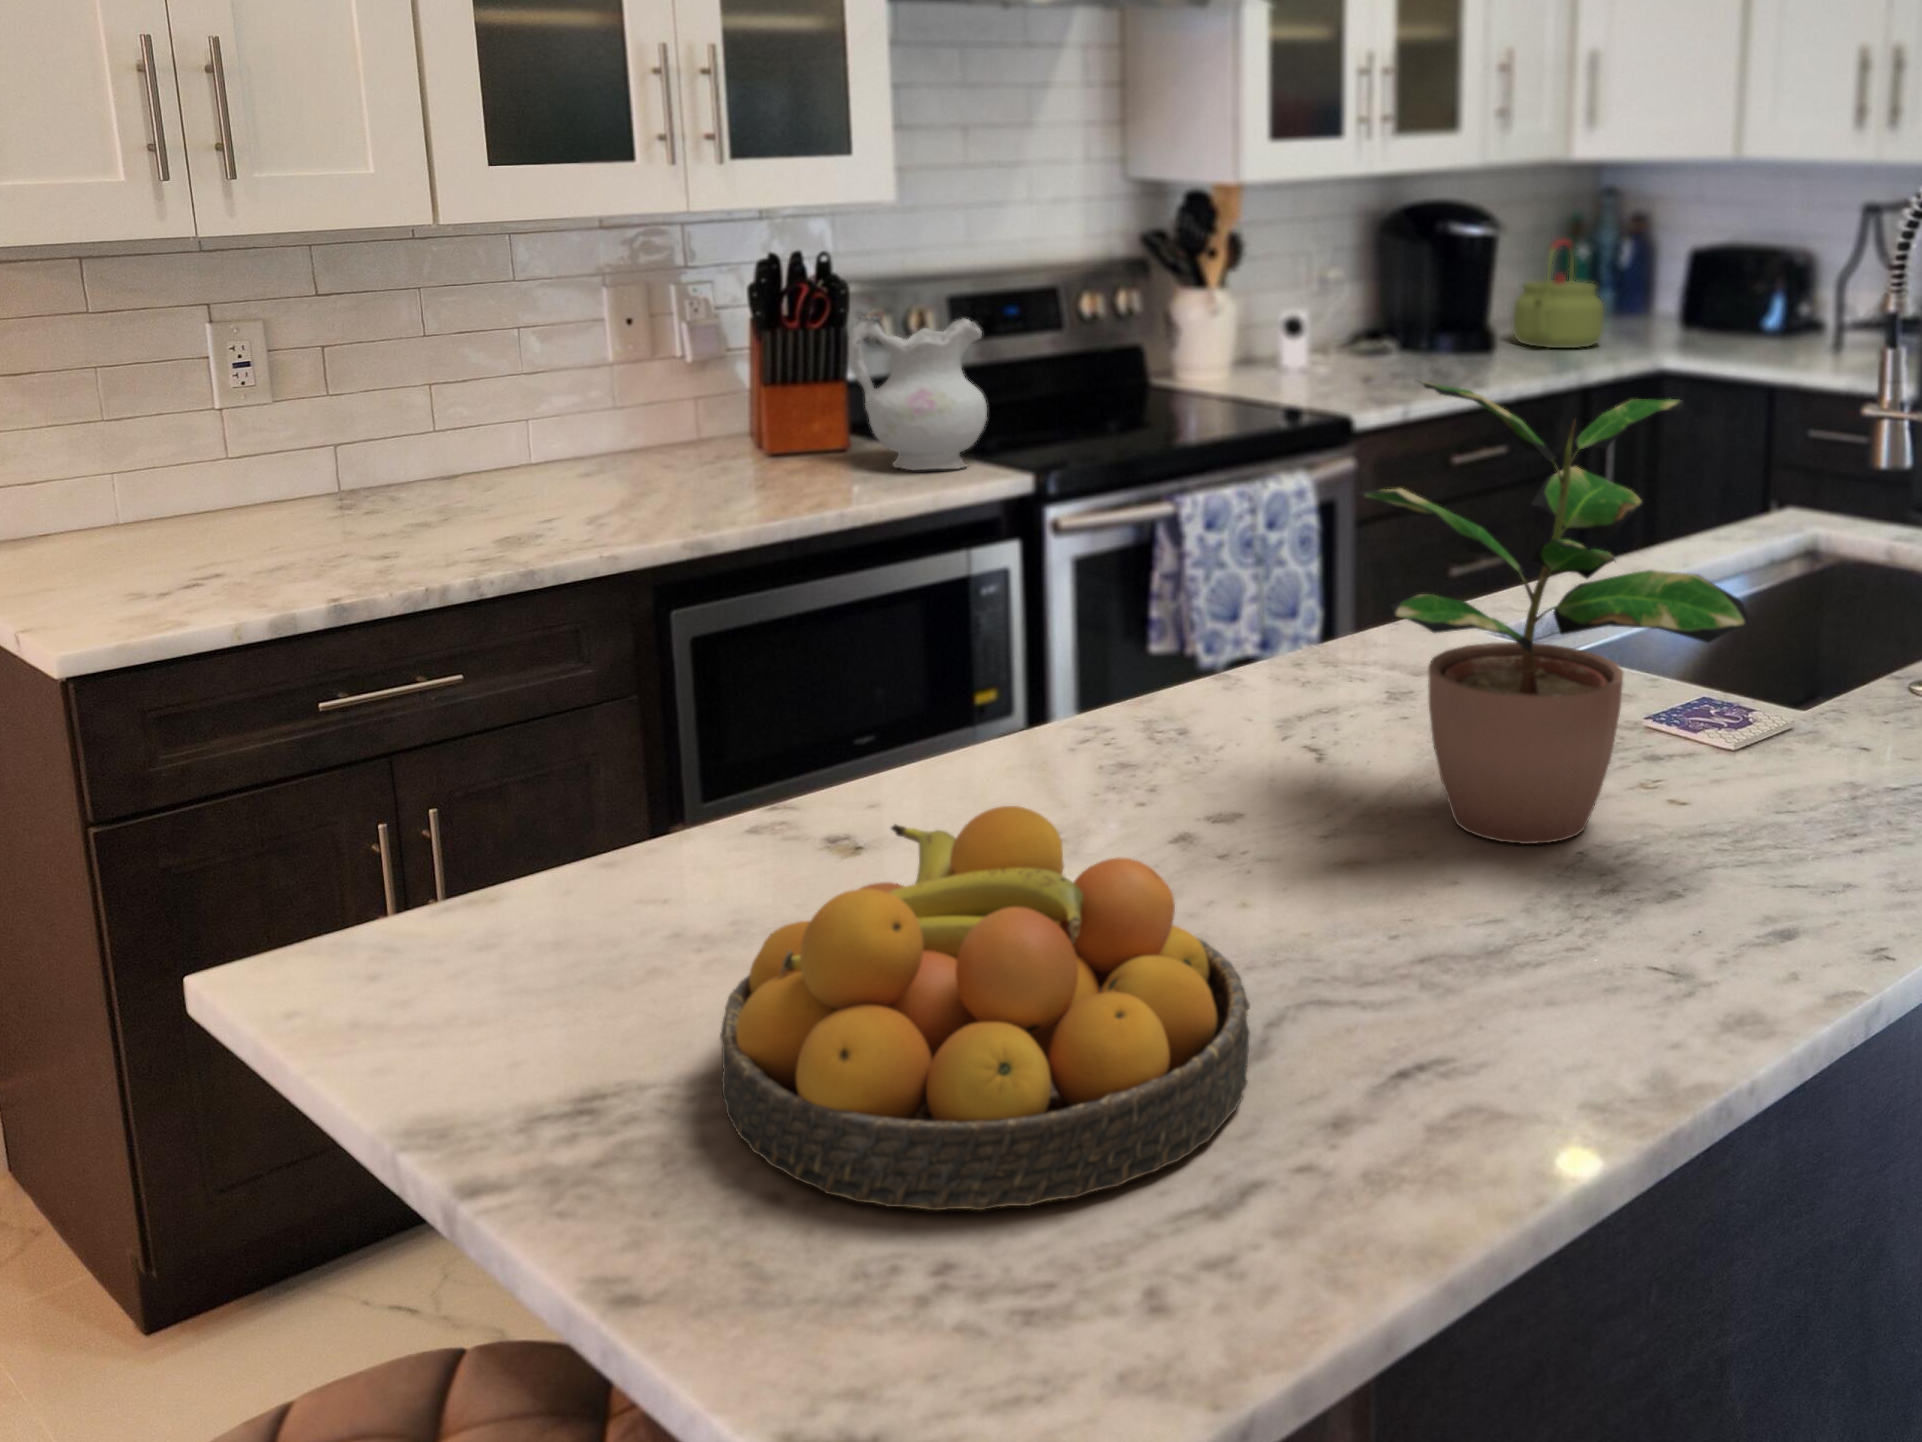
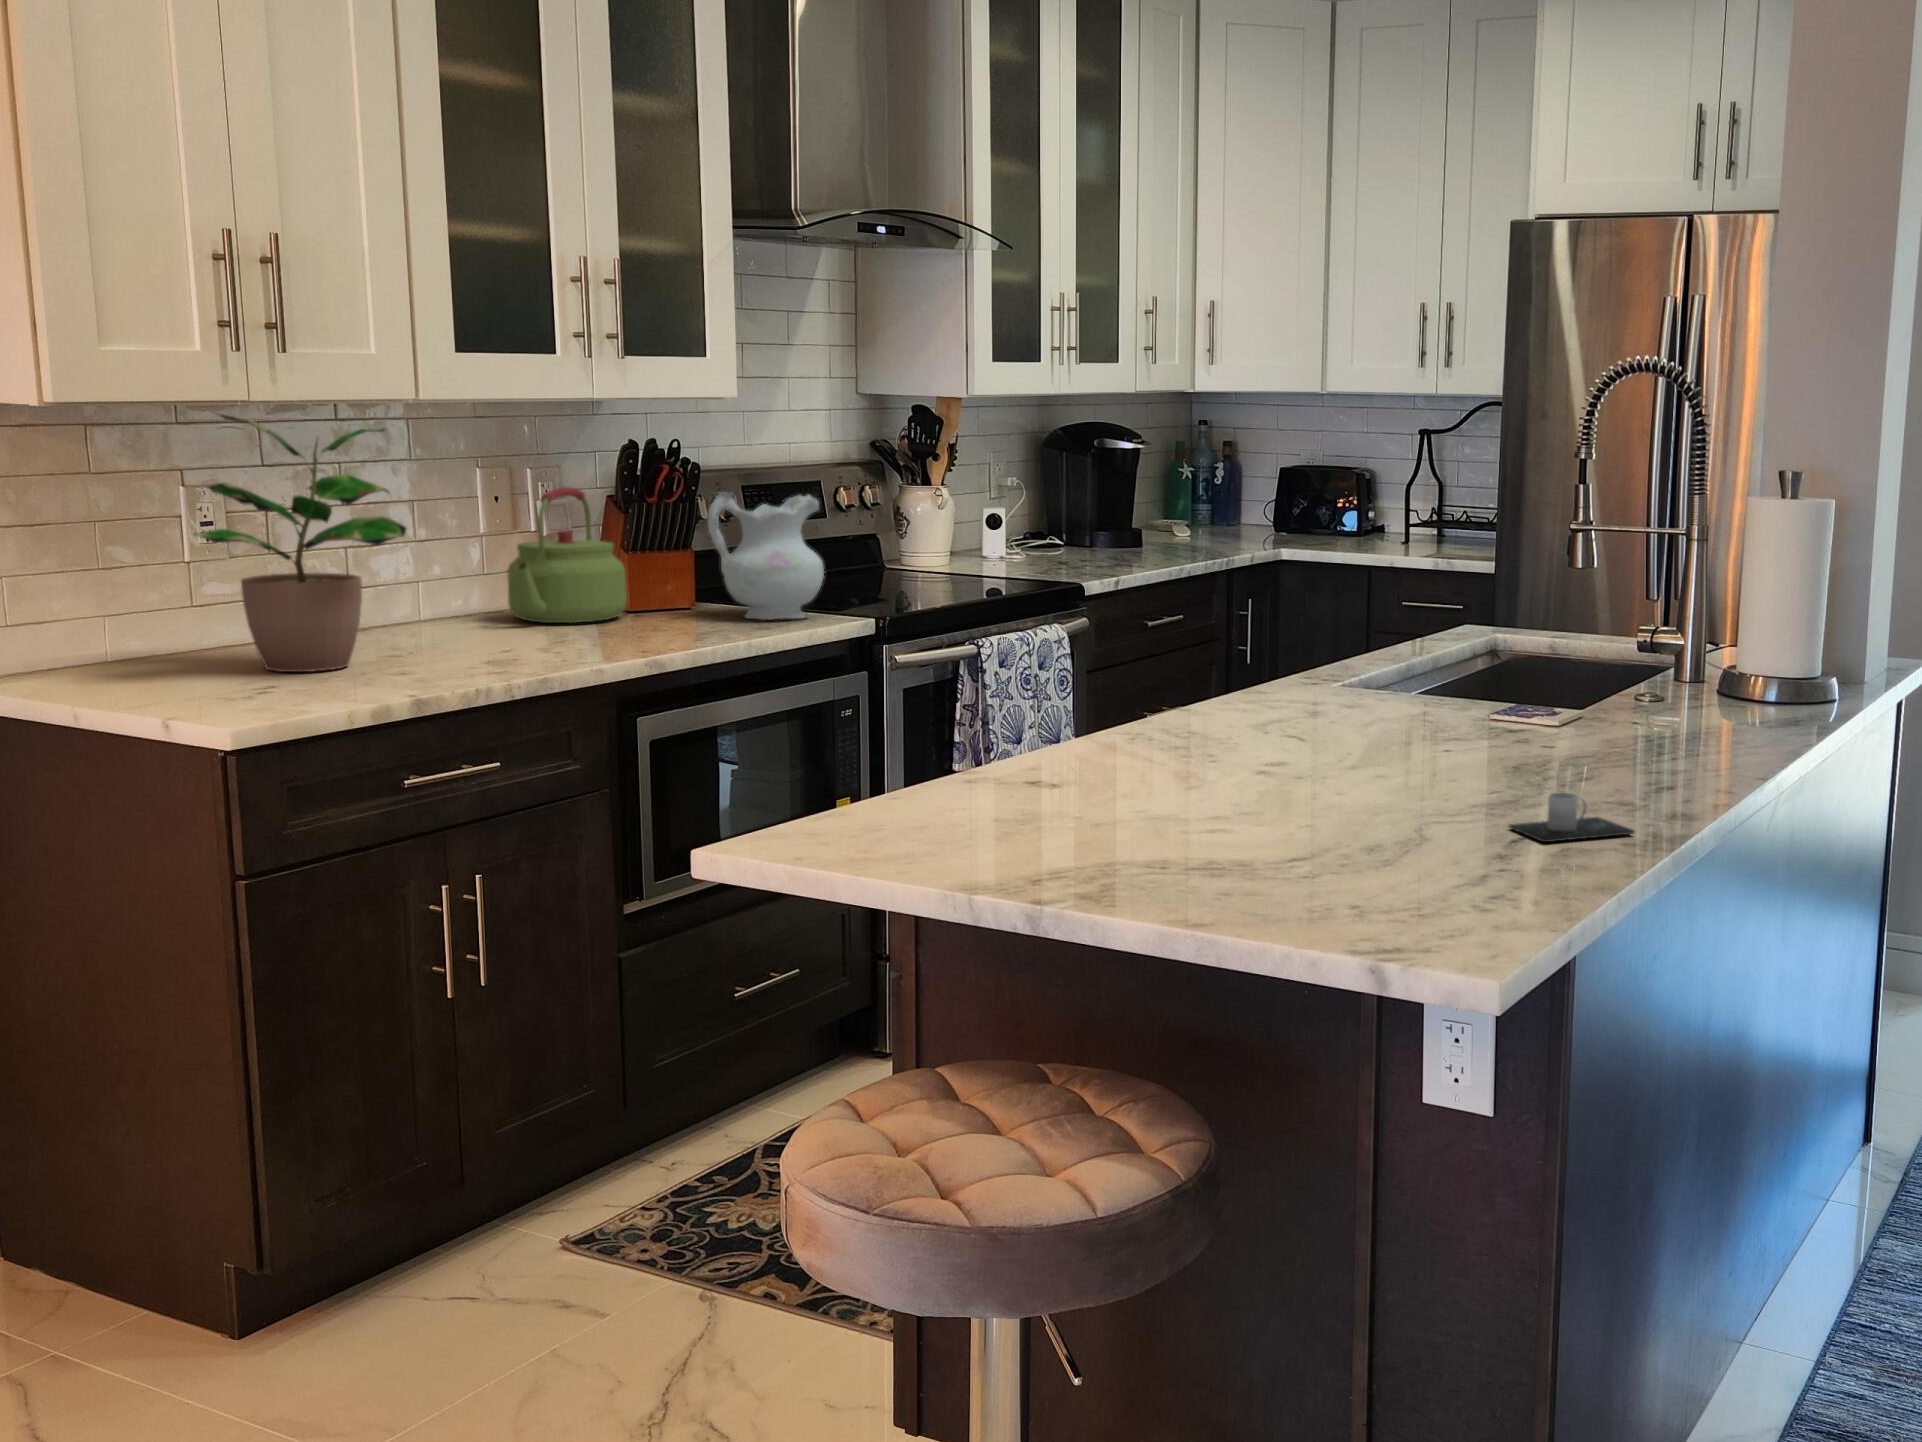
kettle: present [1513,239,1603,348] -> present [507,487,627,623]
potted plant: present [1358,382,1748,844] -> present [194,414,406,672]
fruit bowl: present [720,806,1250,1210] -> none [1086,705,1425,913]
mug: none [1473,961,1665,1052] -> present [1508,793,1634,842]

